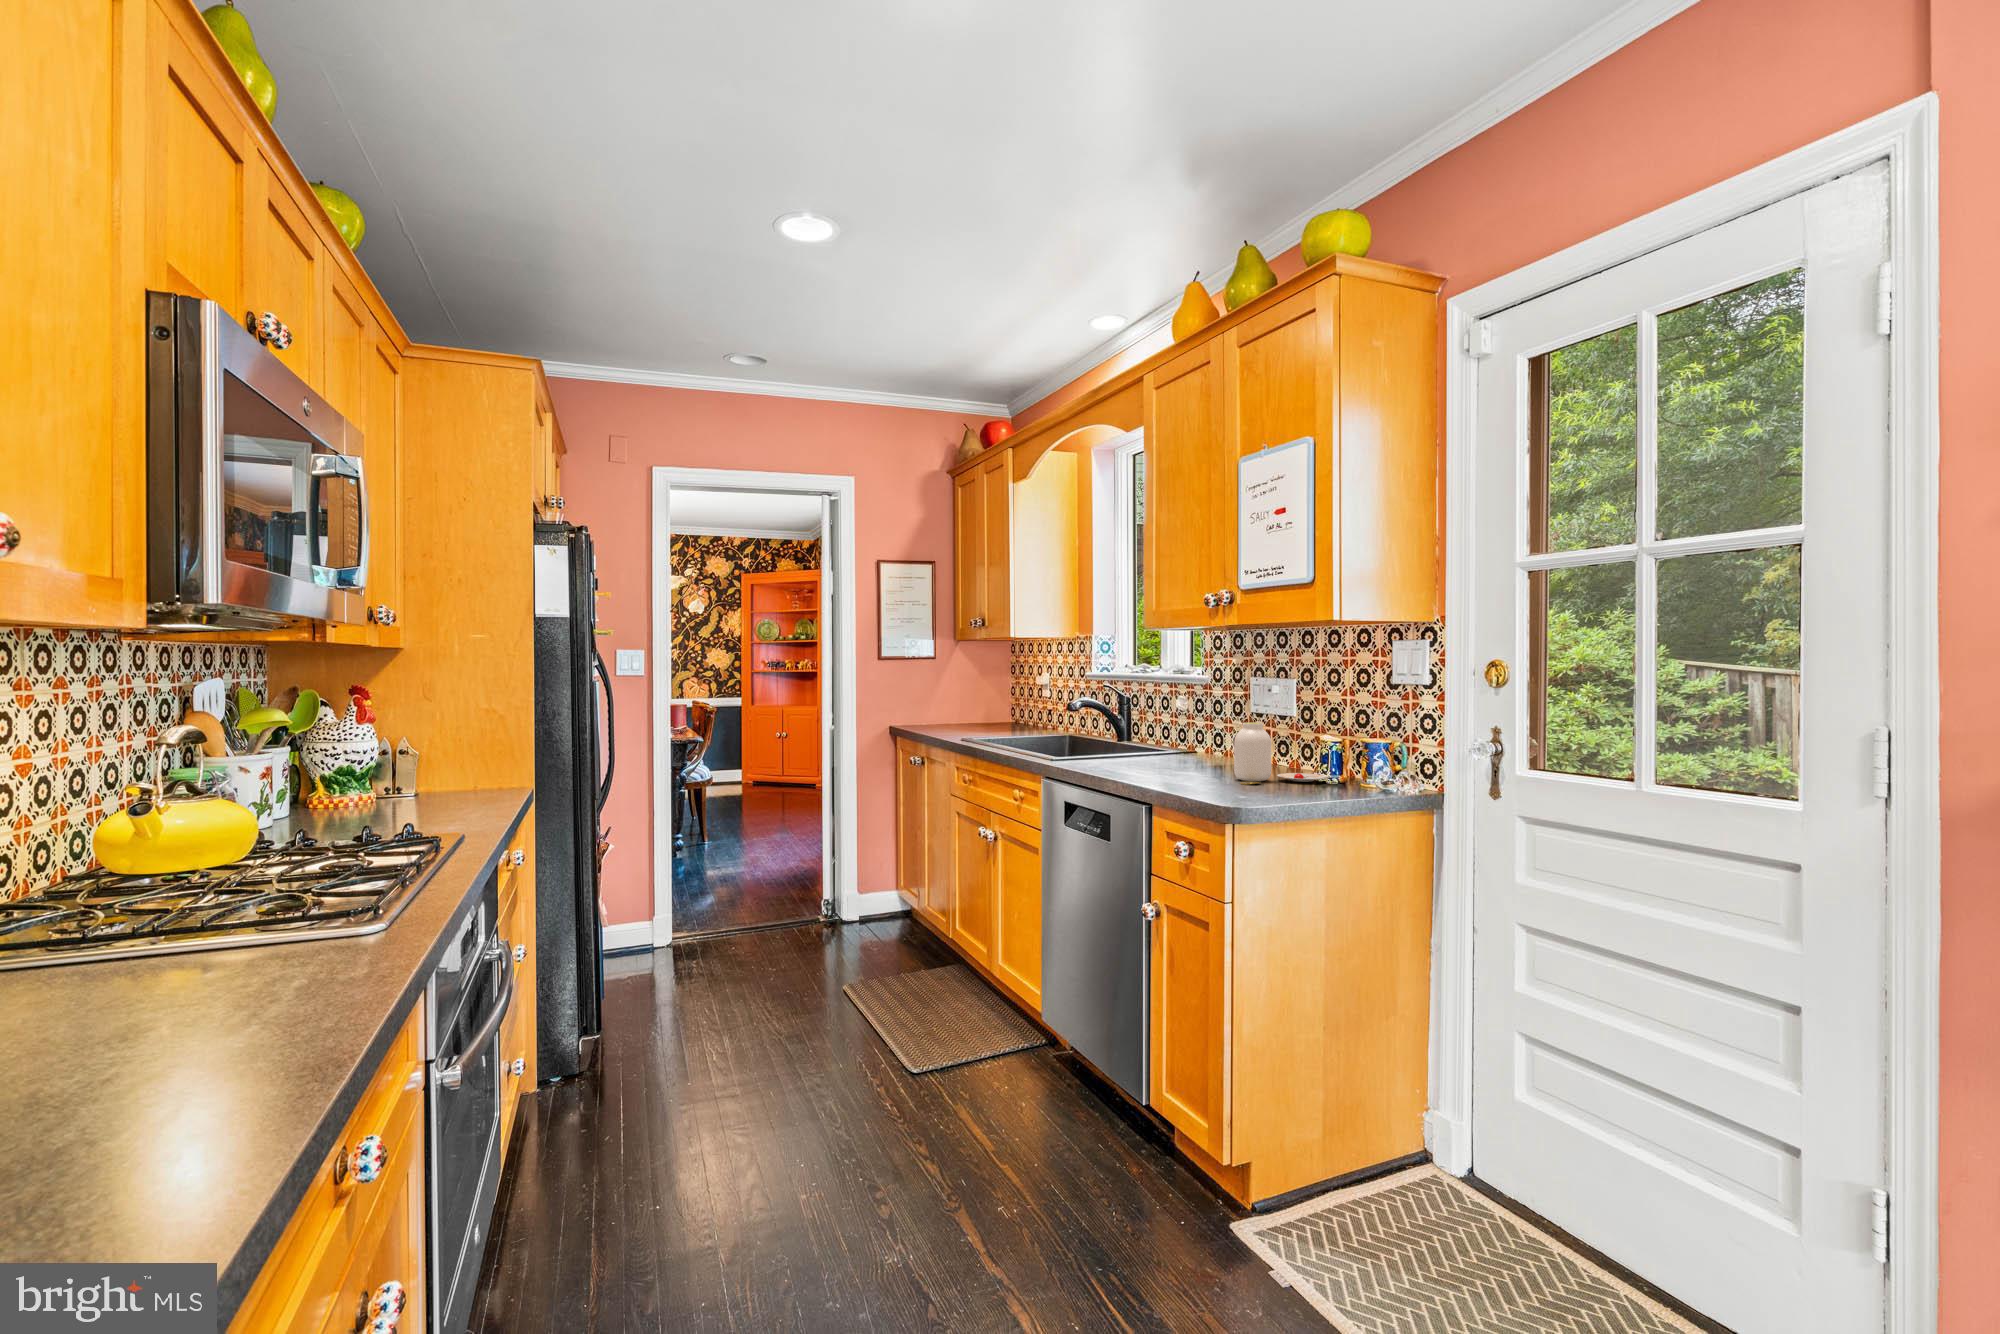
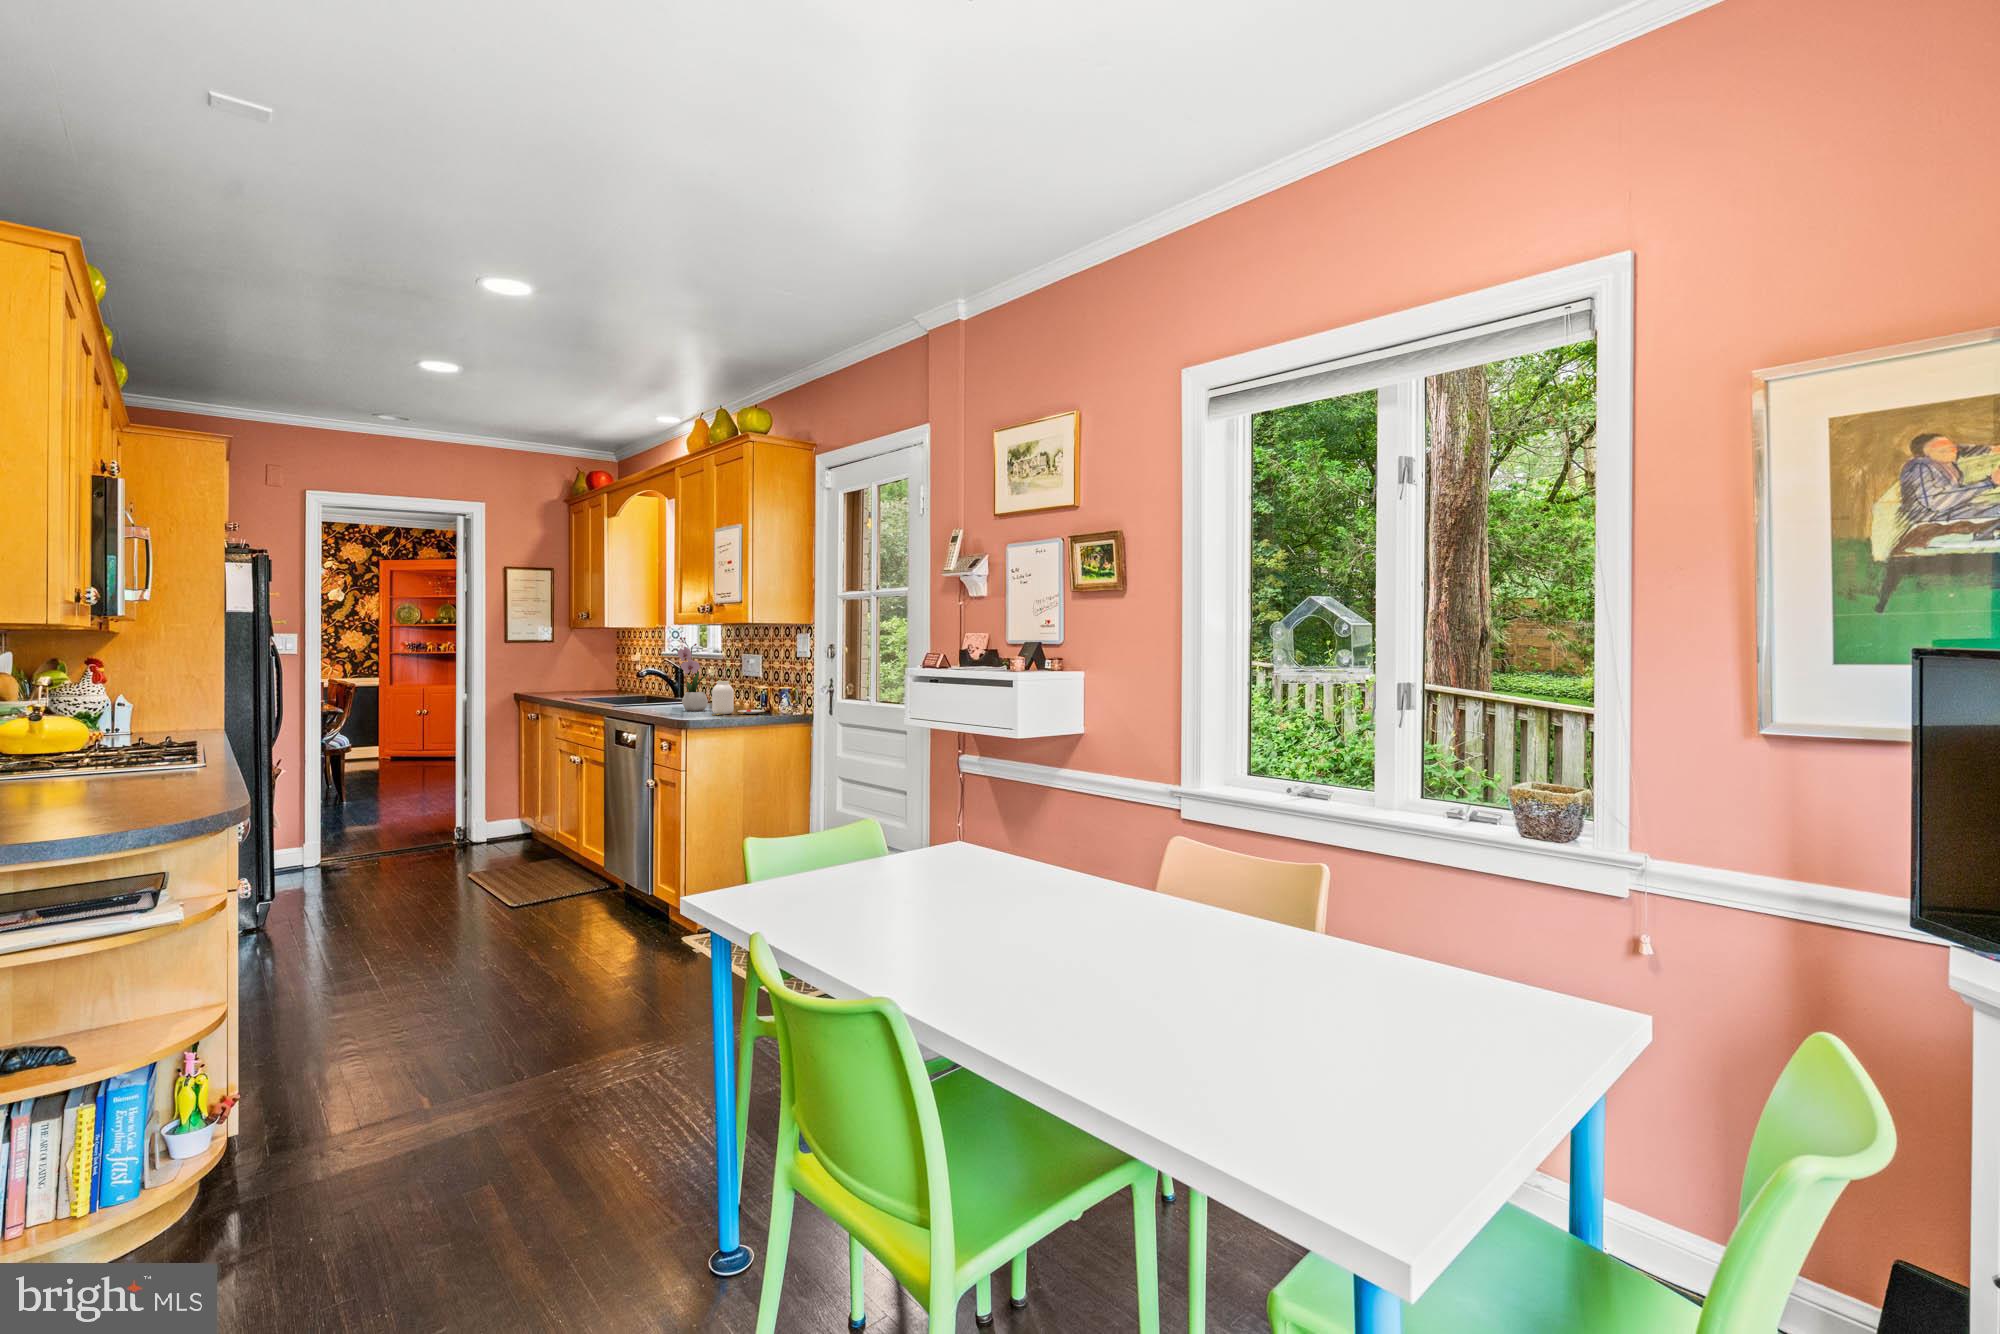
flower arrangement: none [1164,648,1215,771] -> present [678,637,710,711]

